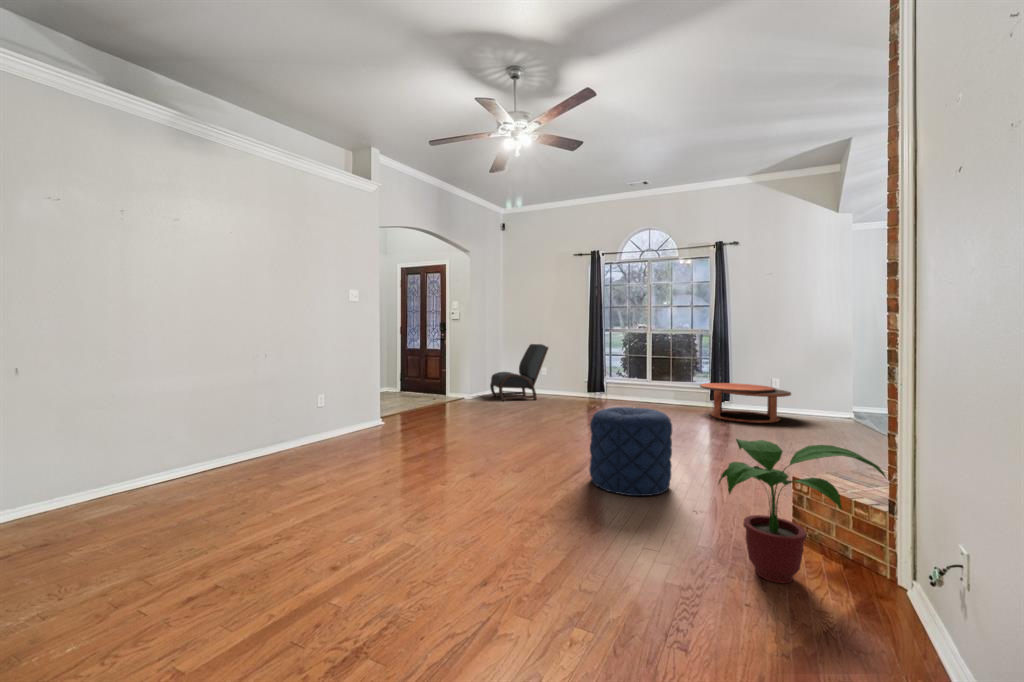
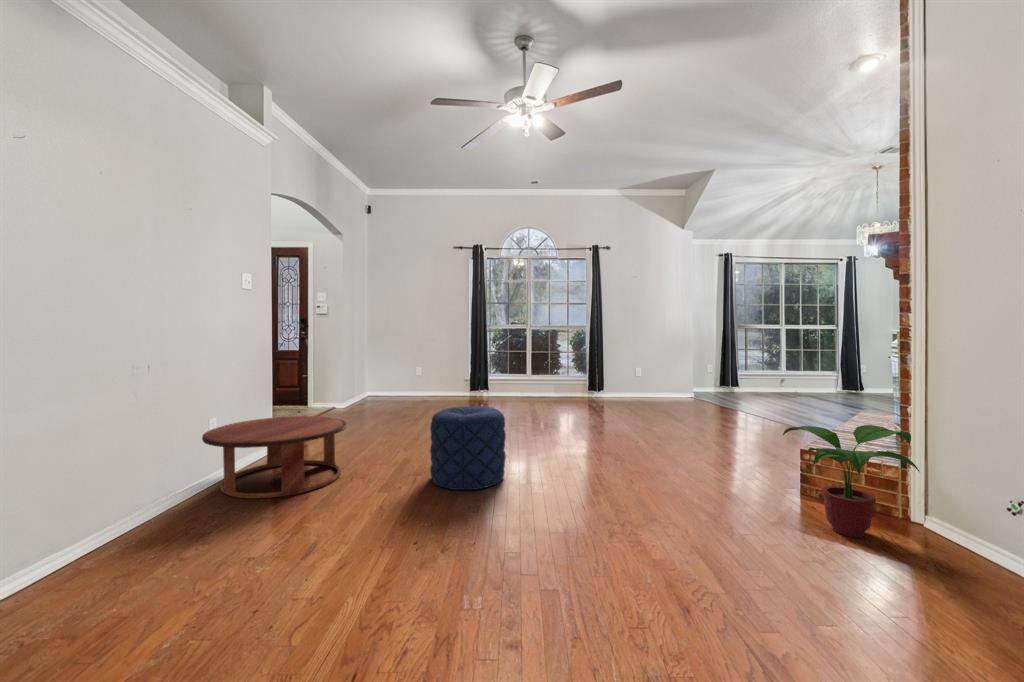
lounge chair: present [490,344,548,401] -> none [363,341,432,408]
coffee table: present [700,383,791,423] -> present [202,416,347,498]
pouf: present [589,407,672,496] -> present [430,406,506,490]

